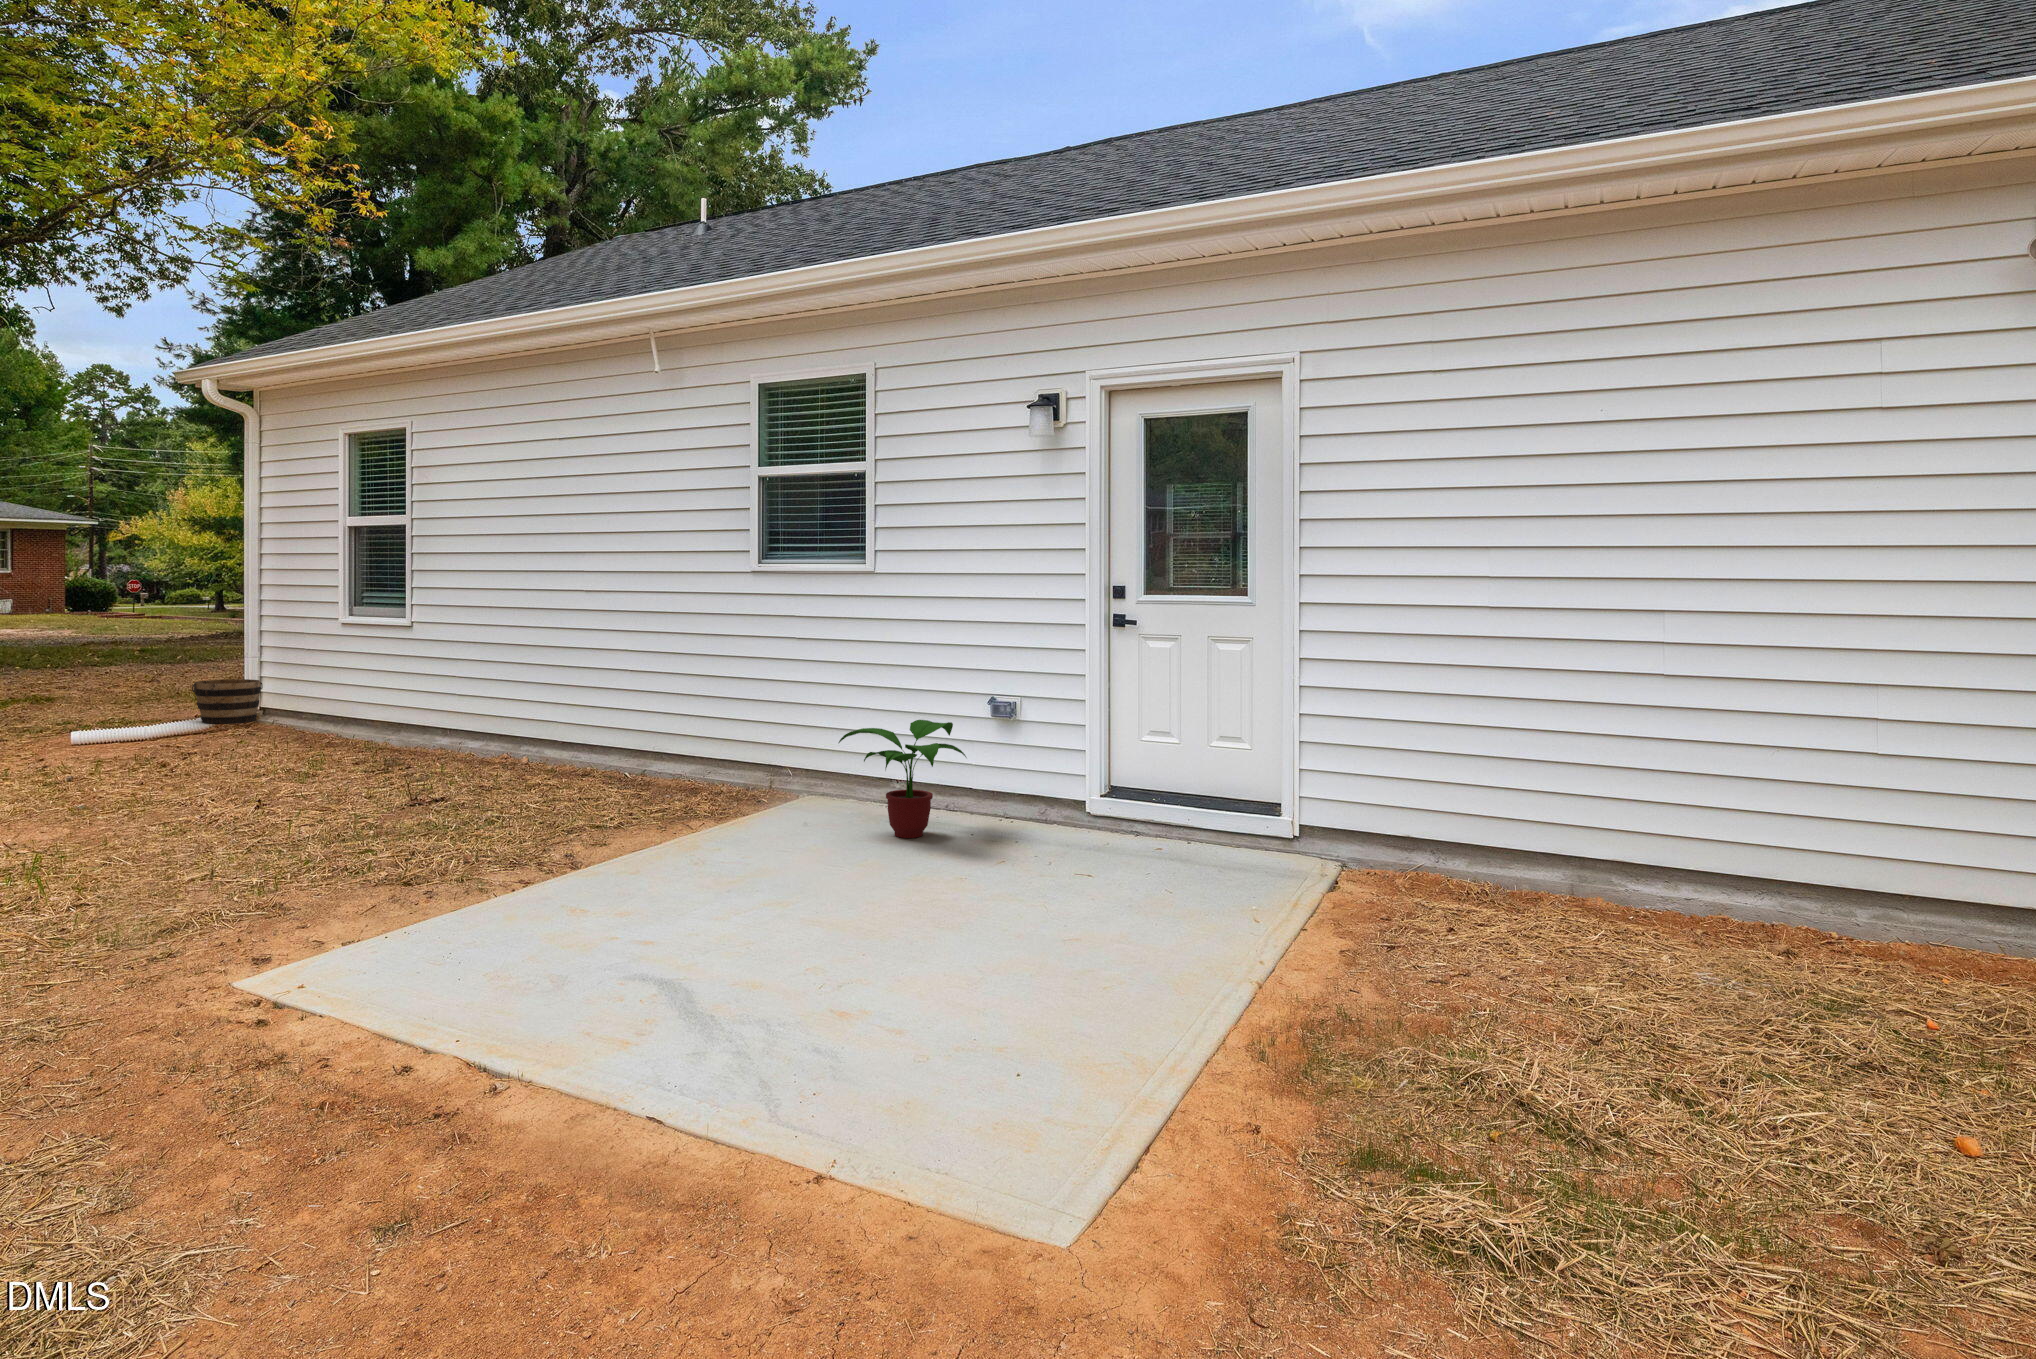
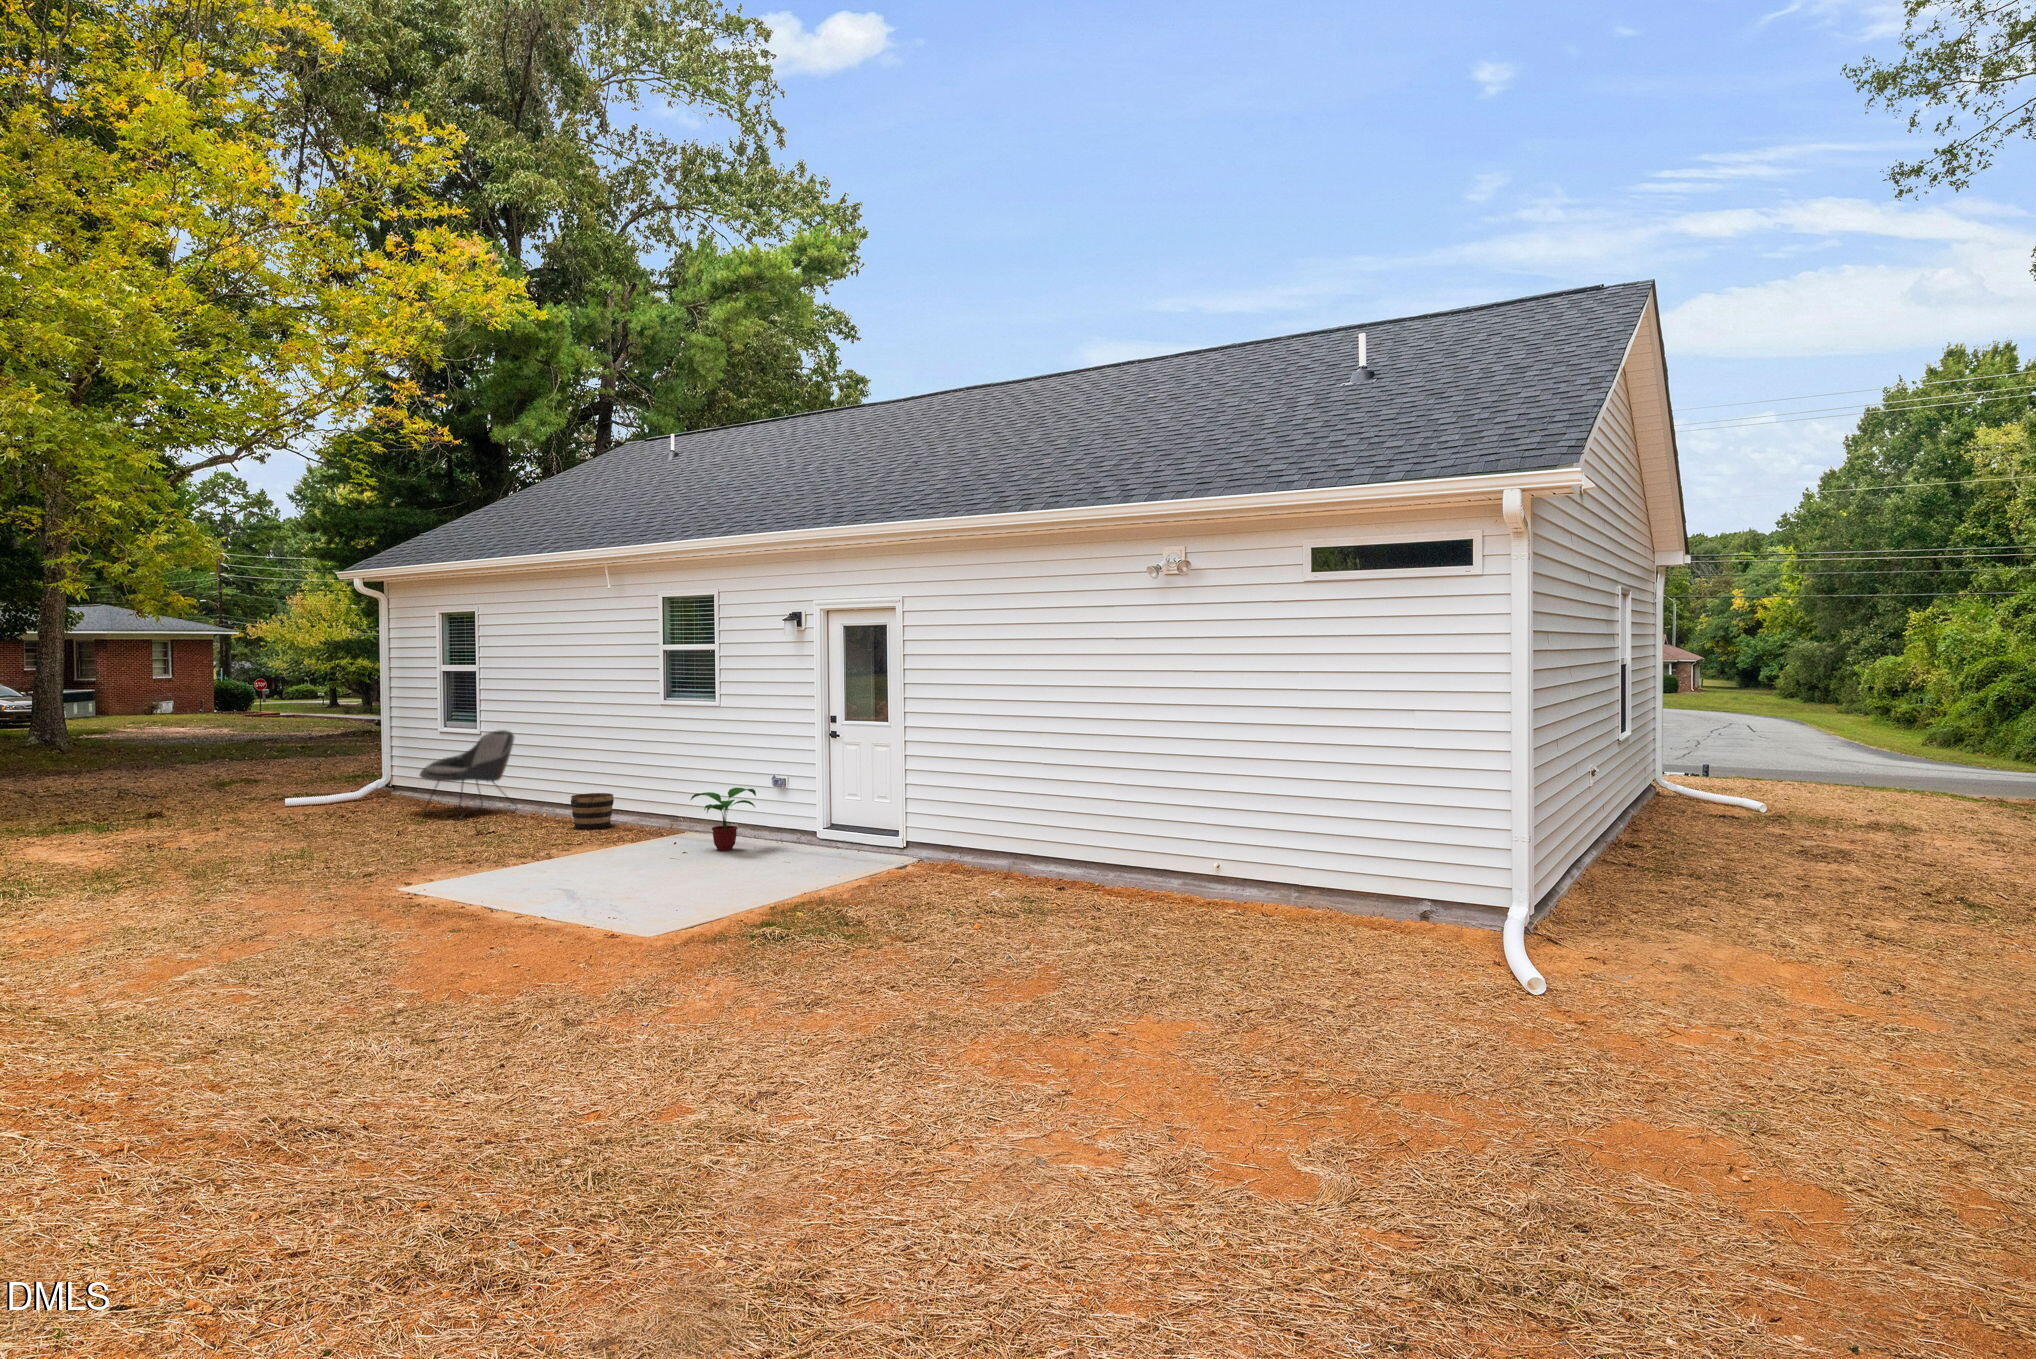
lounge chair: none [303,619,479,766] -> present [420,730,518,819]
bucket: present [192,679,263,724] -> present [571,793,614,829]

